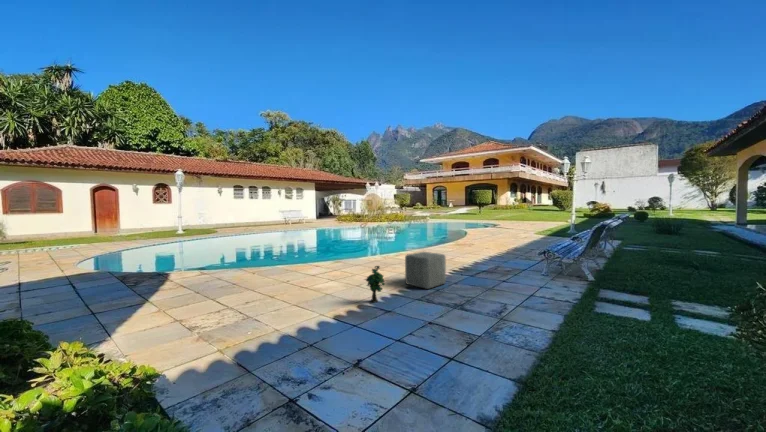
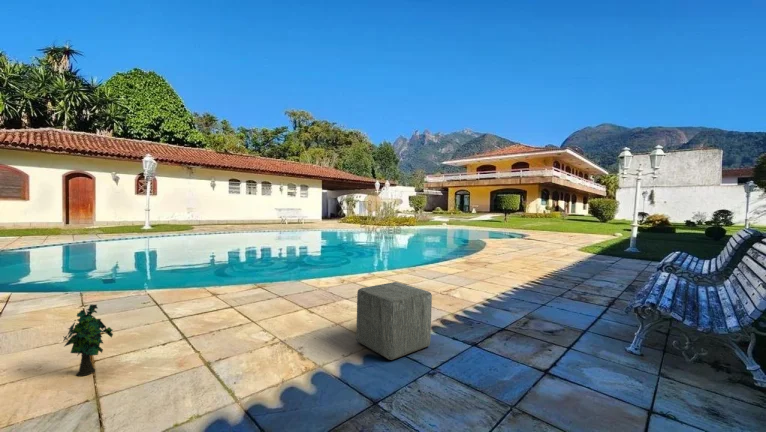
decorative plant: present [365,266,384,302] -> present [64,305,113,376]

